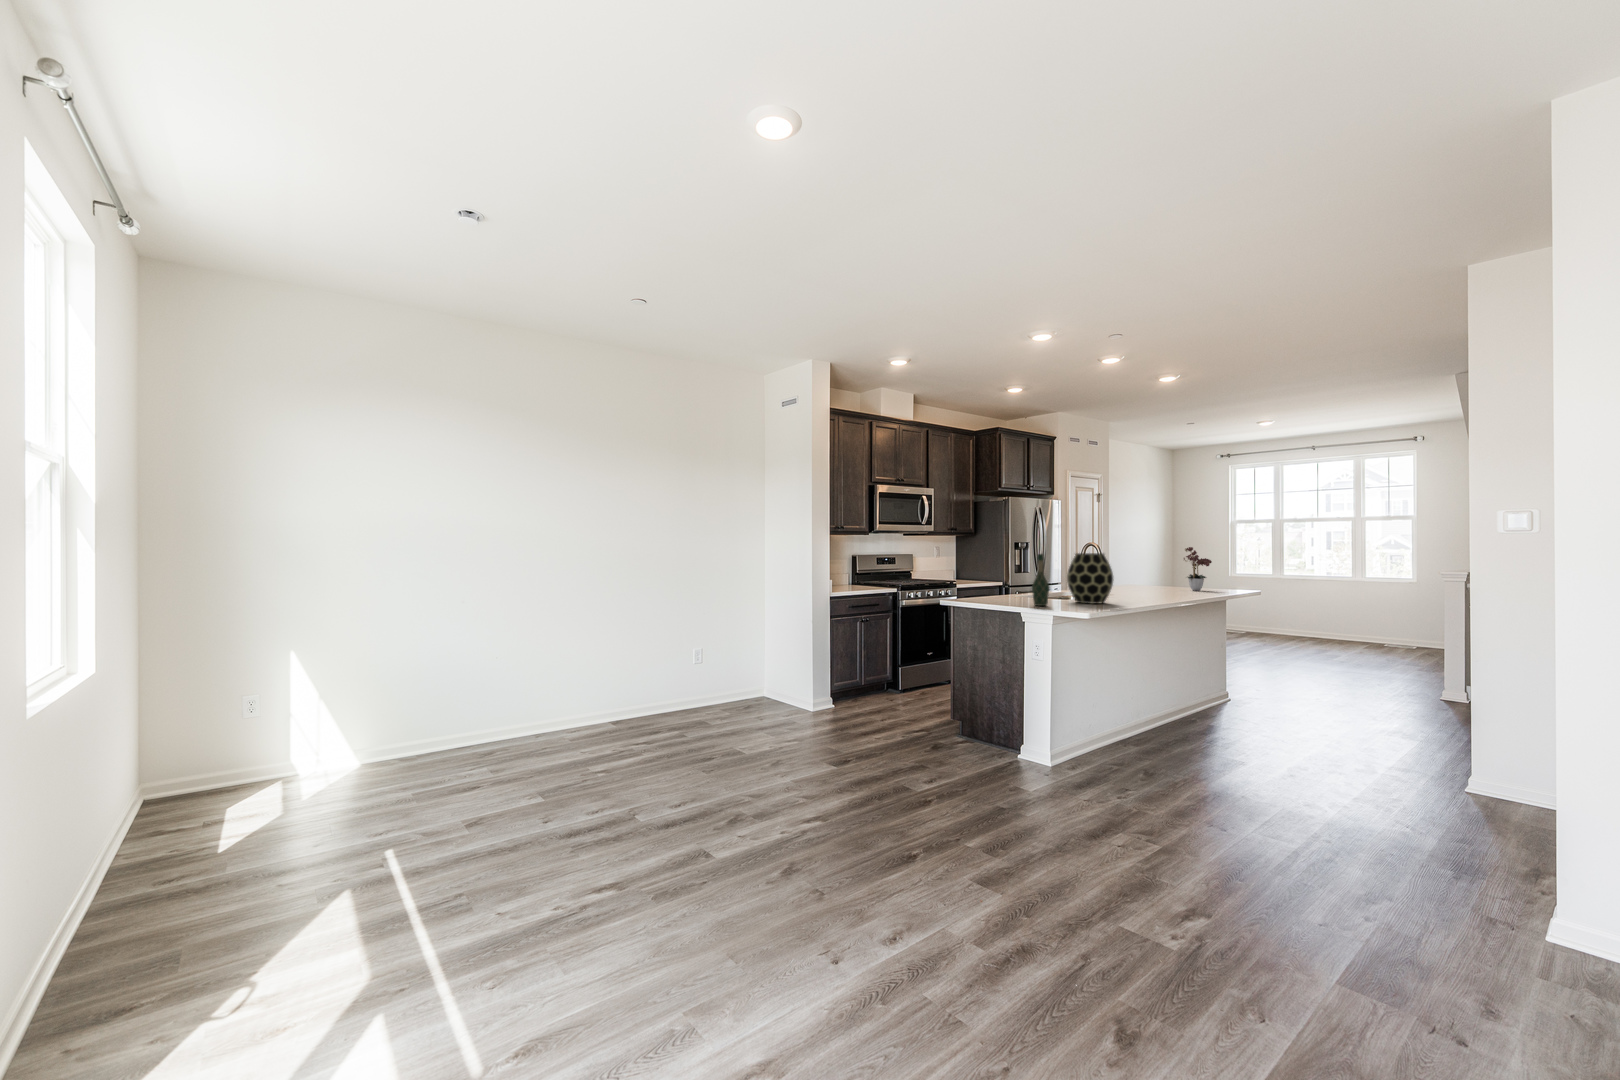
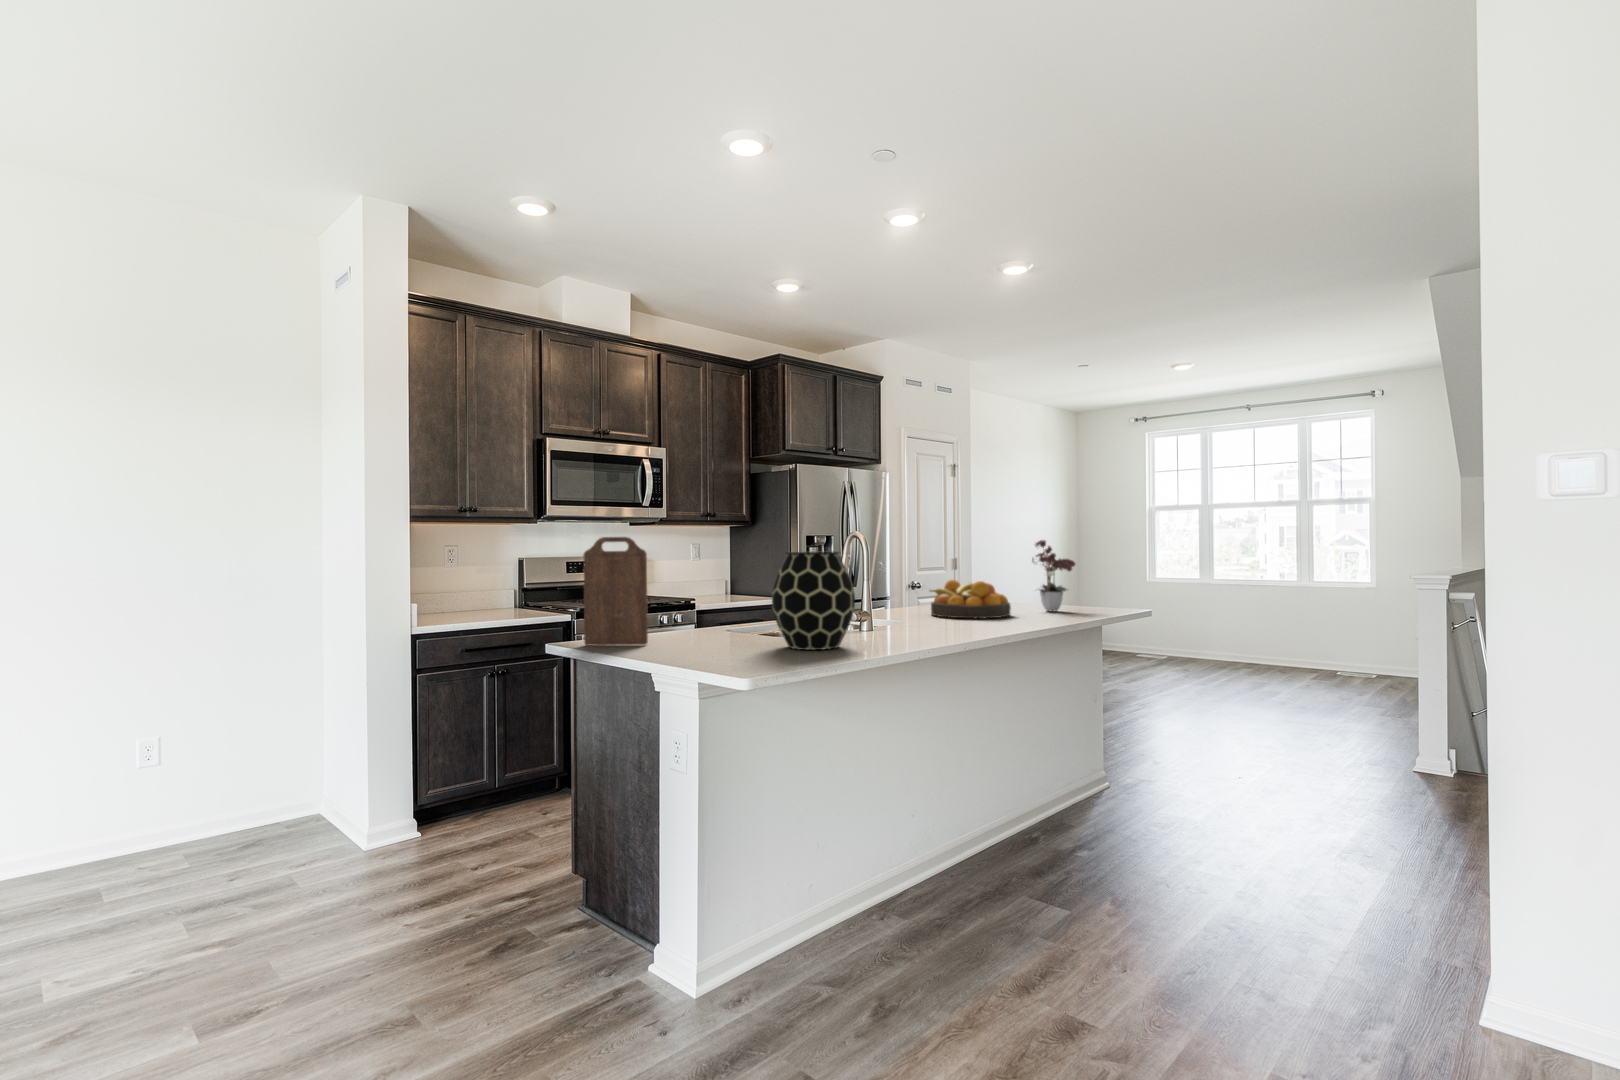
cutting board: none [965,545,998,600] -> present [583,537,648,645]
wine bottle: present [1032,554,1049,606] -> none [676,554,710,660]
fruit bowl: none [1122,570,1174,593] -> present [930,580,1011,618]

